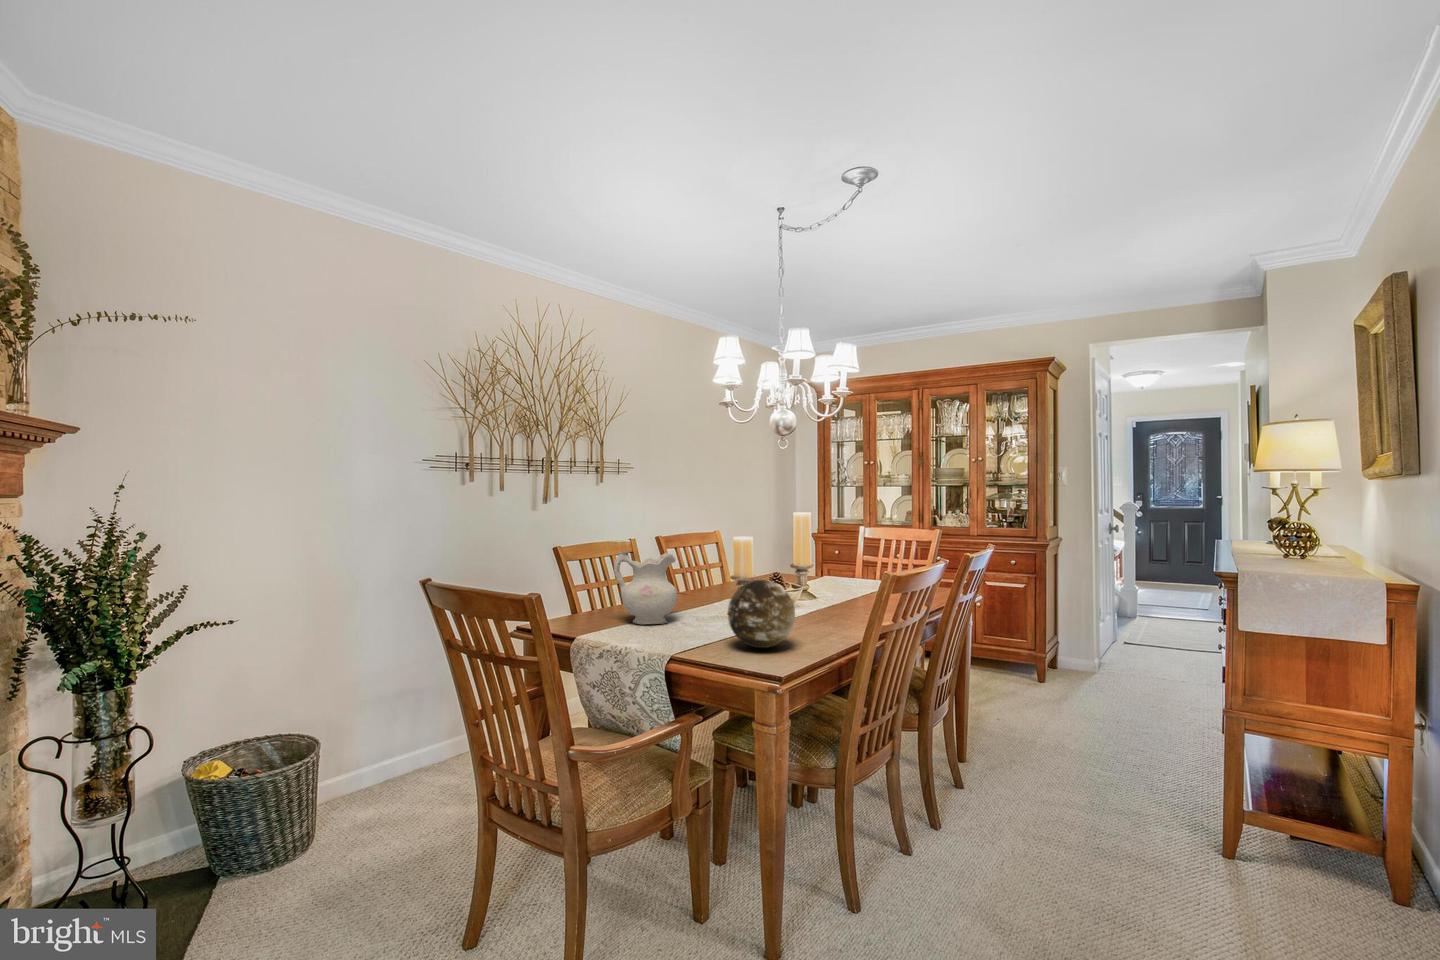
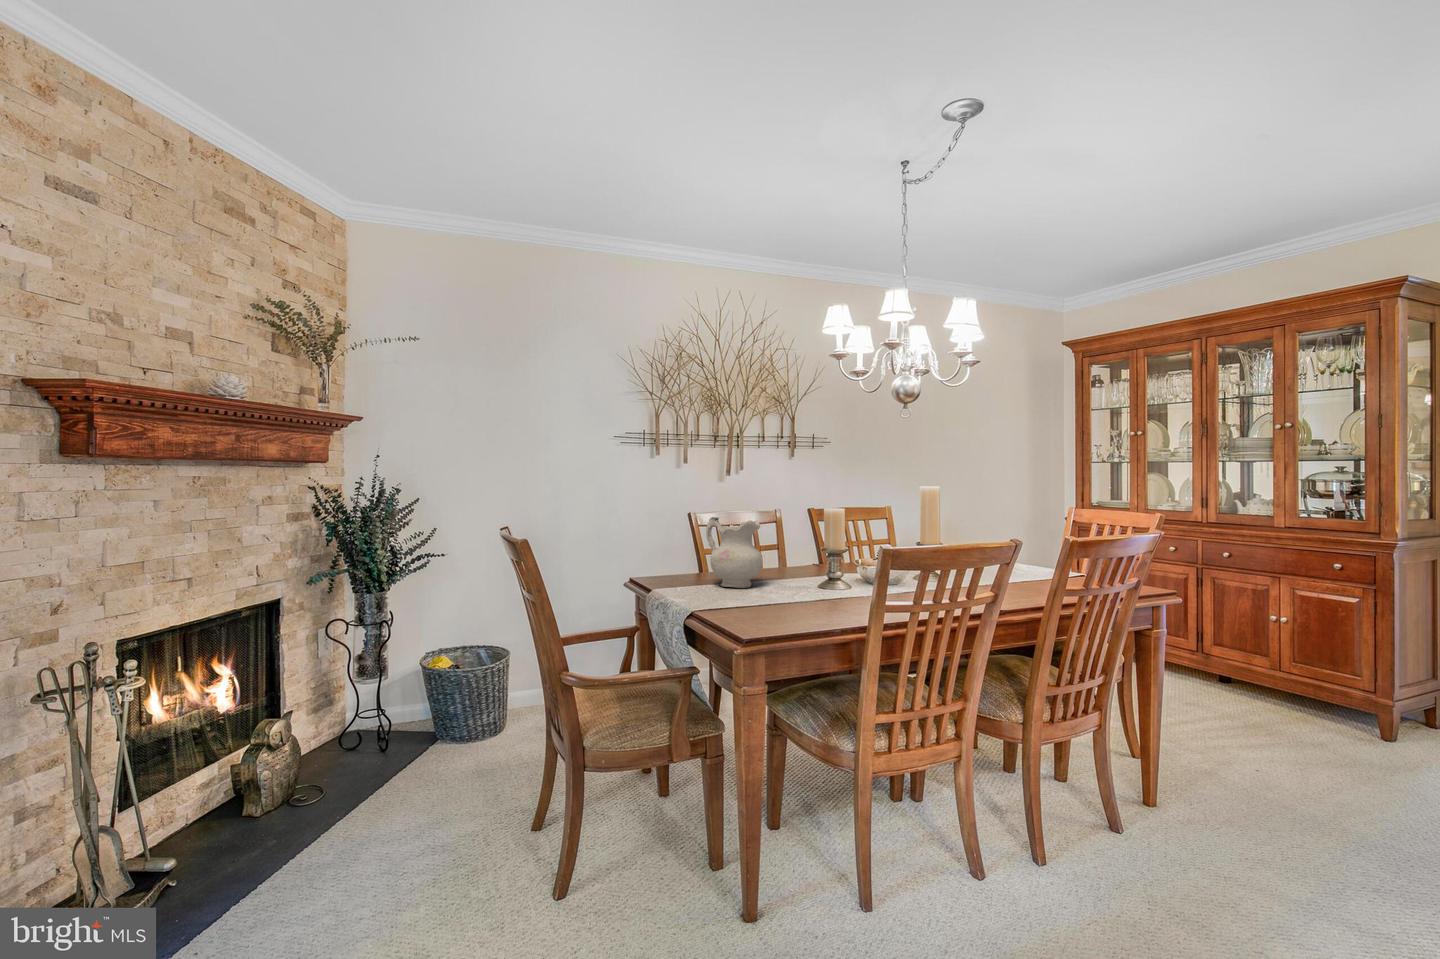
decorative orb: present [728,580,795,648] -> none [753,547,823,617]

